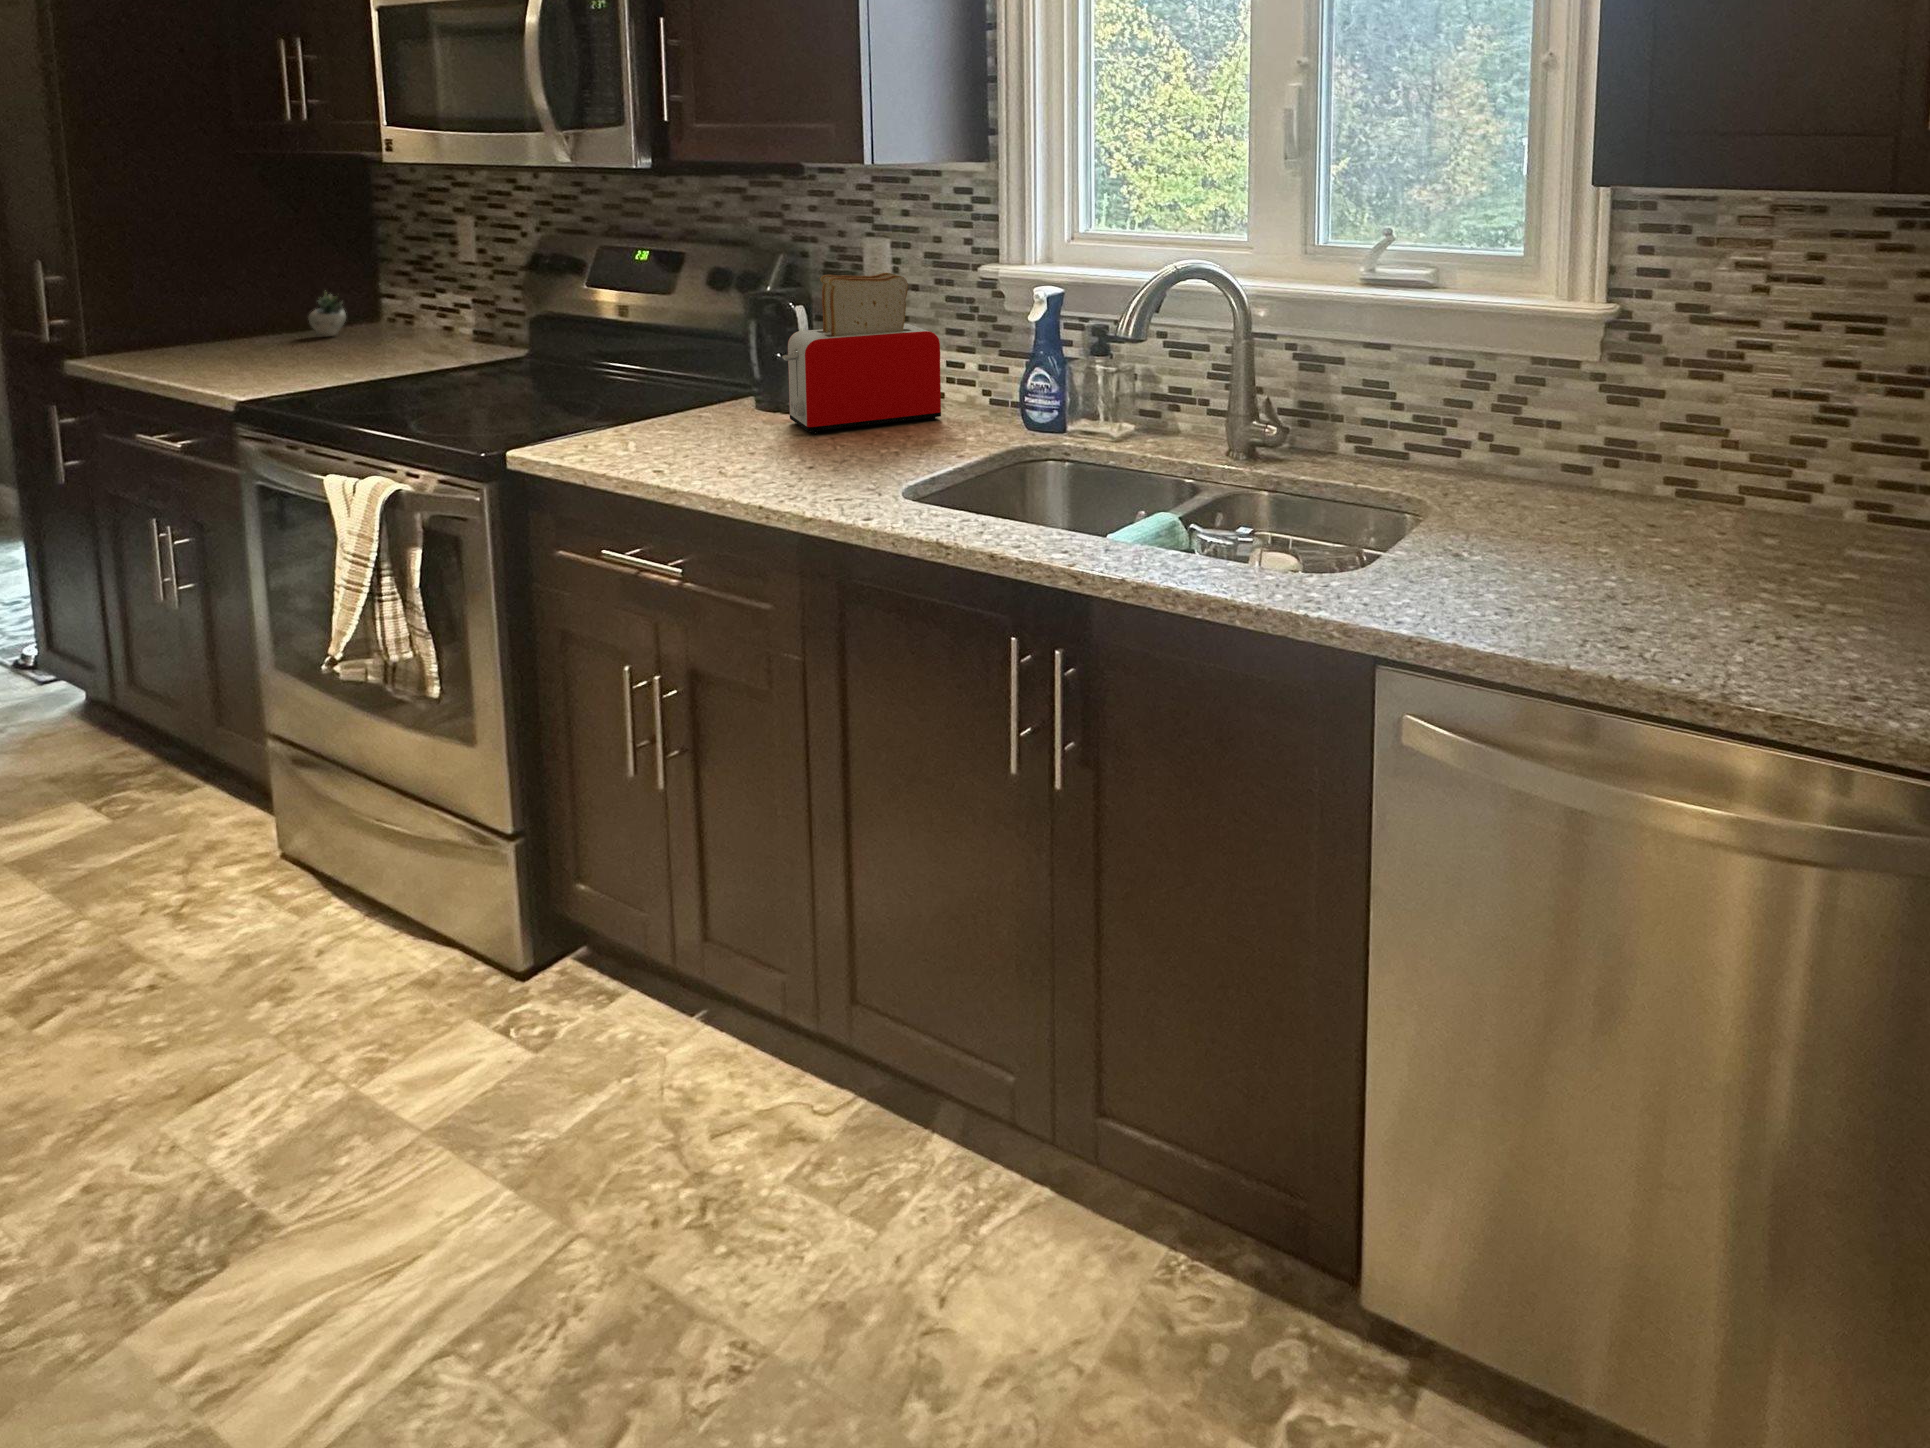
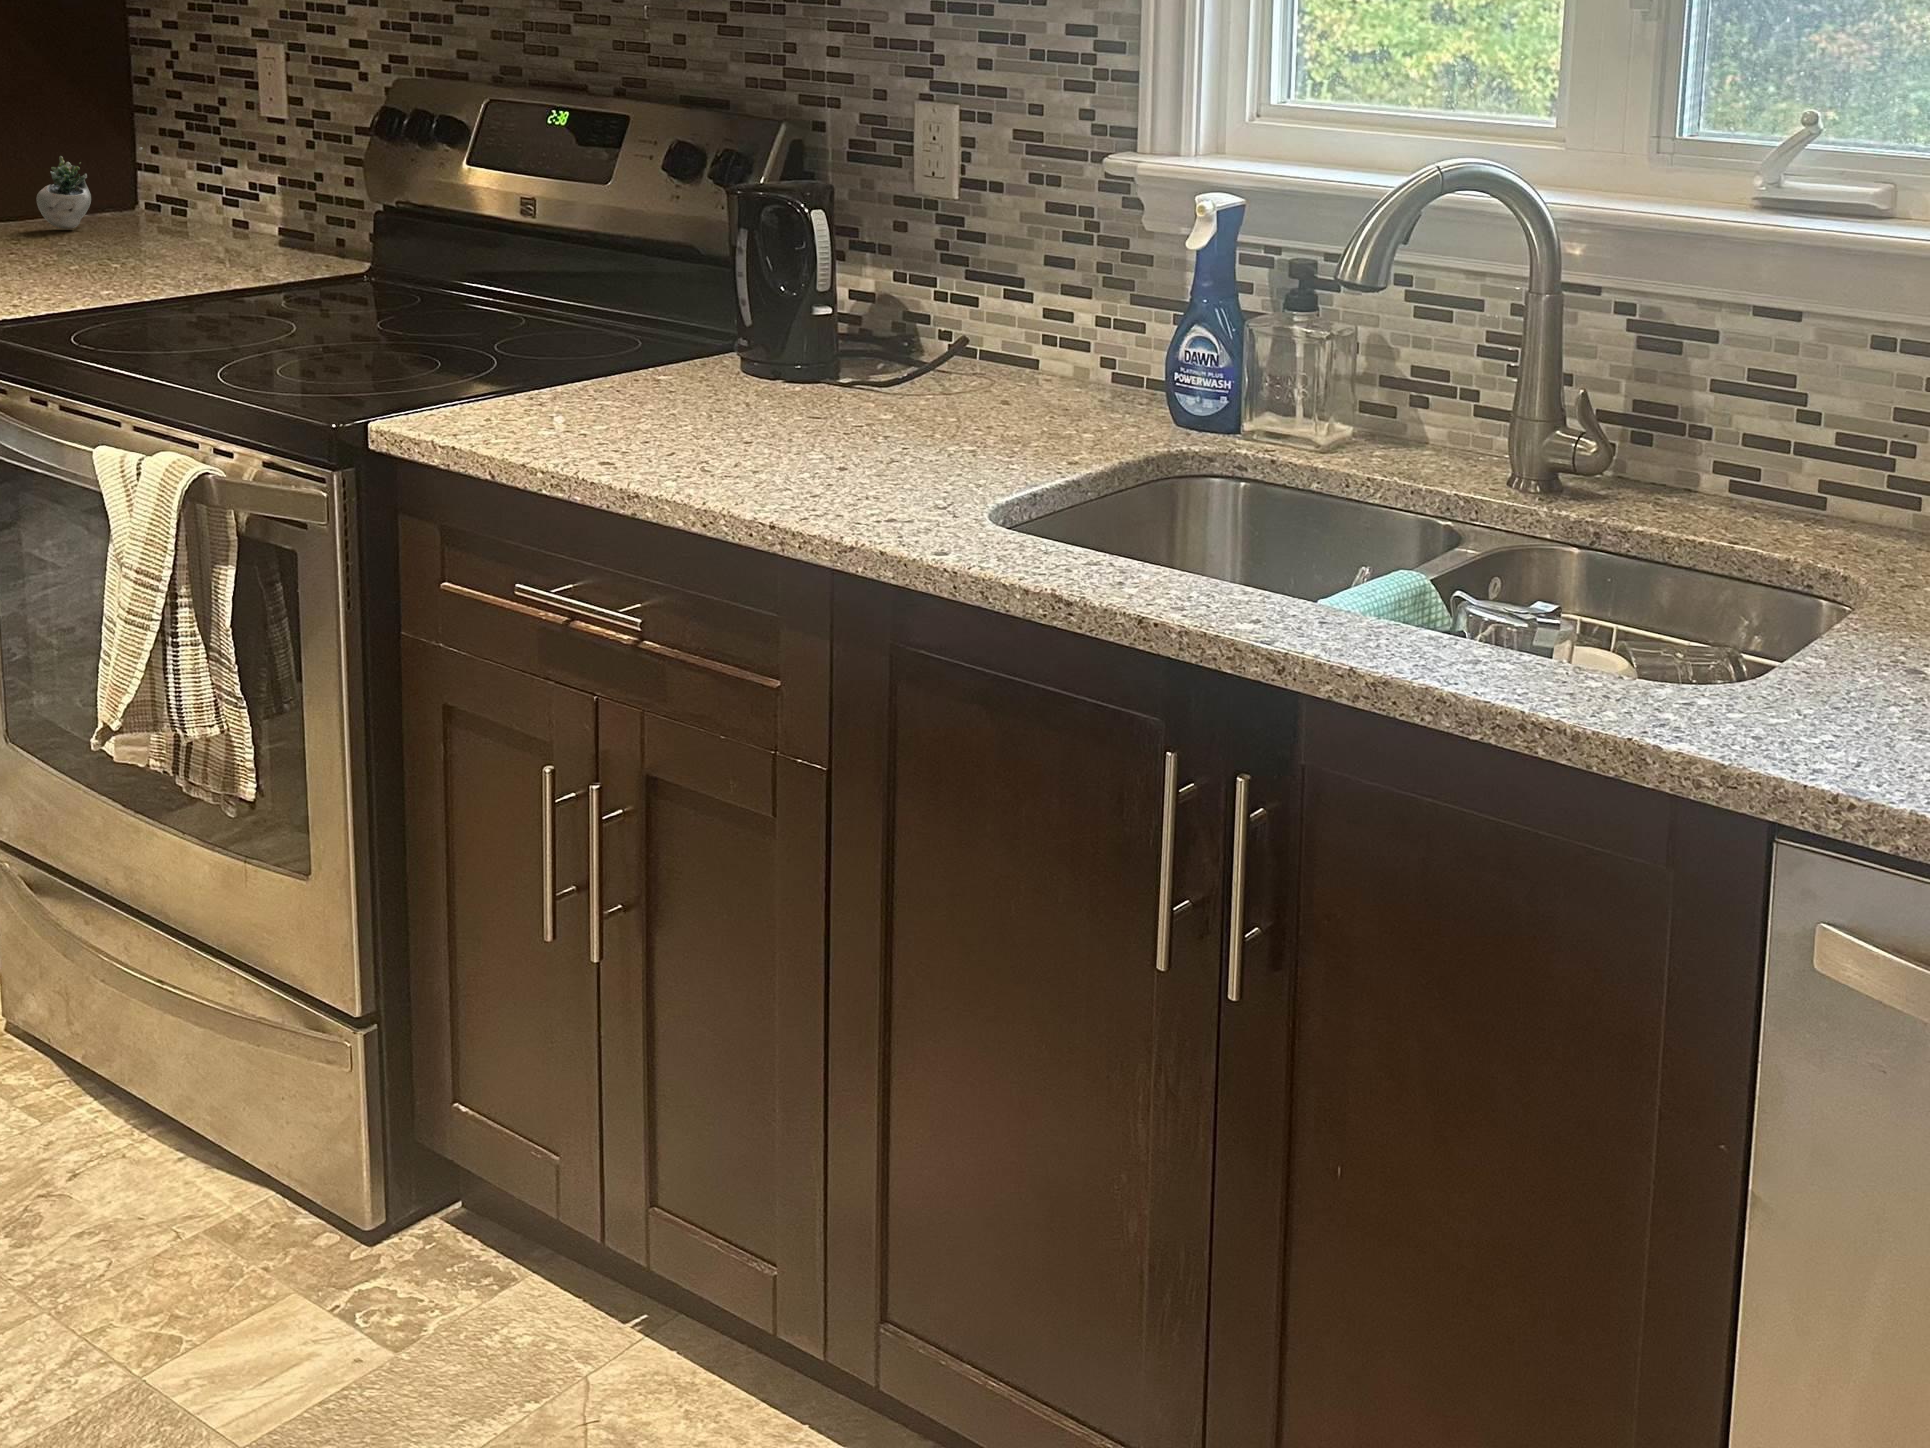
toaster: present [782,273,941,434] -> none [787,158,1037,418]

